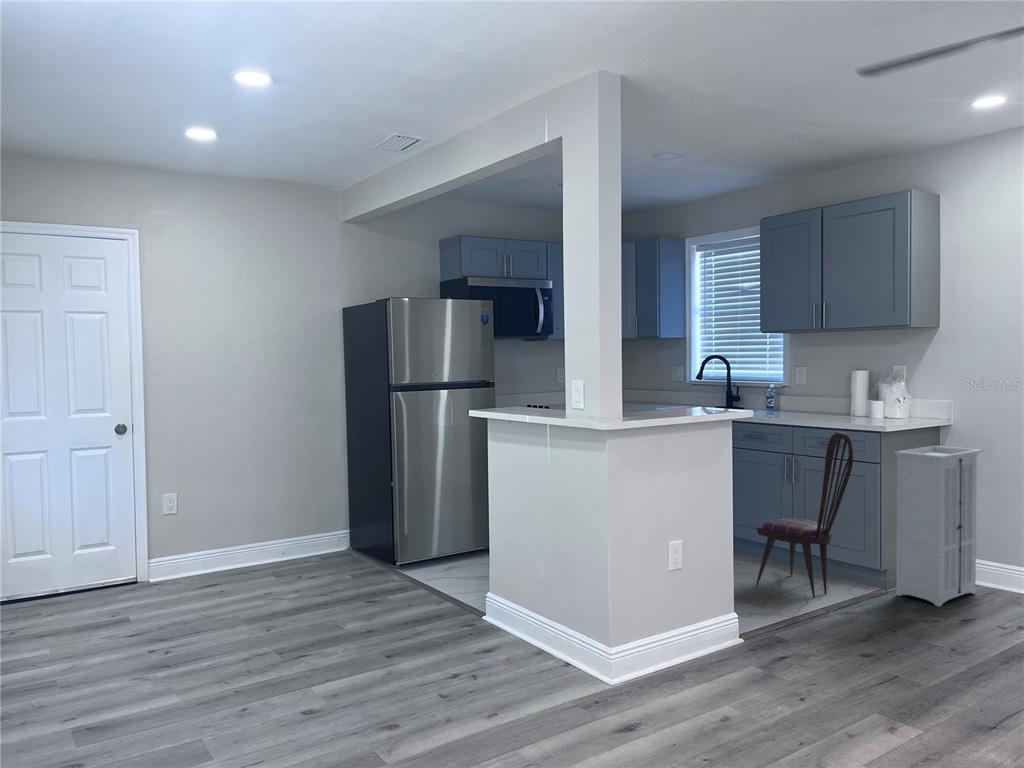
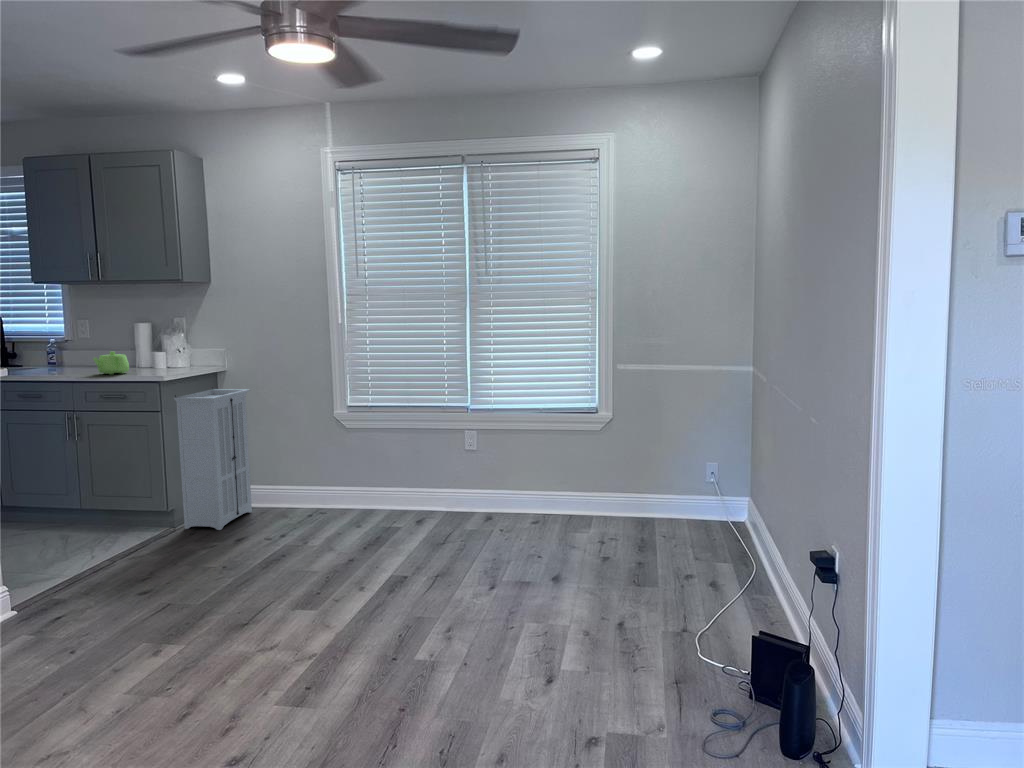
teapot: none [814,399,847,422] -> present [93,352,129,374]
dining chair: present [756,431,853,598] -> none [33,383,135,553]

